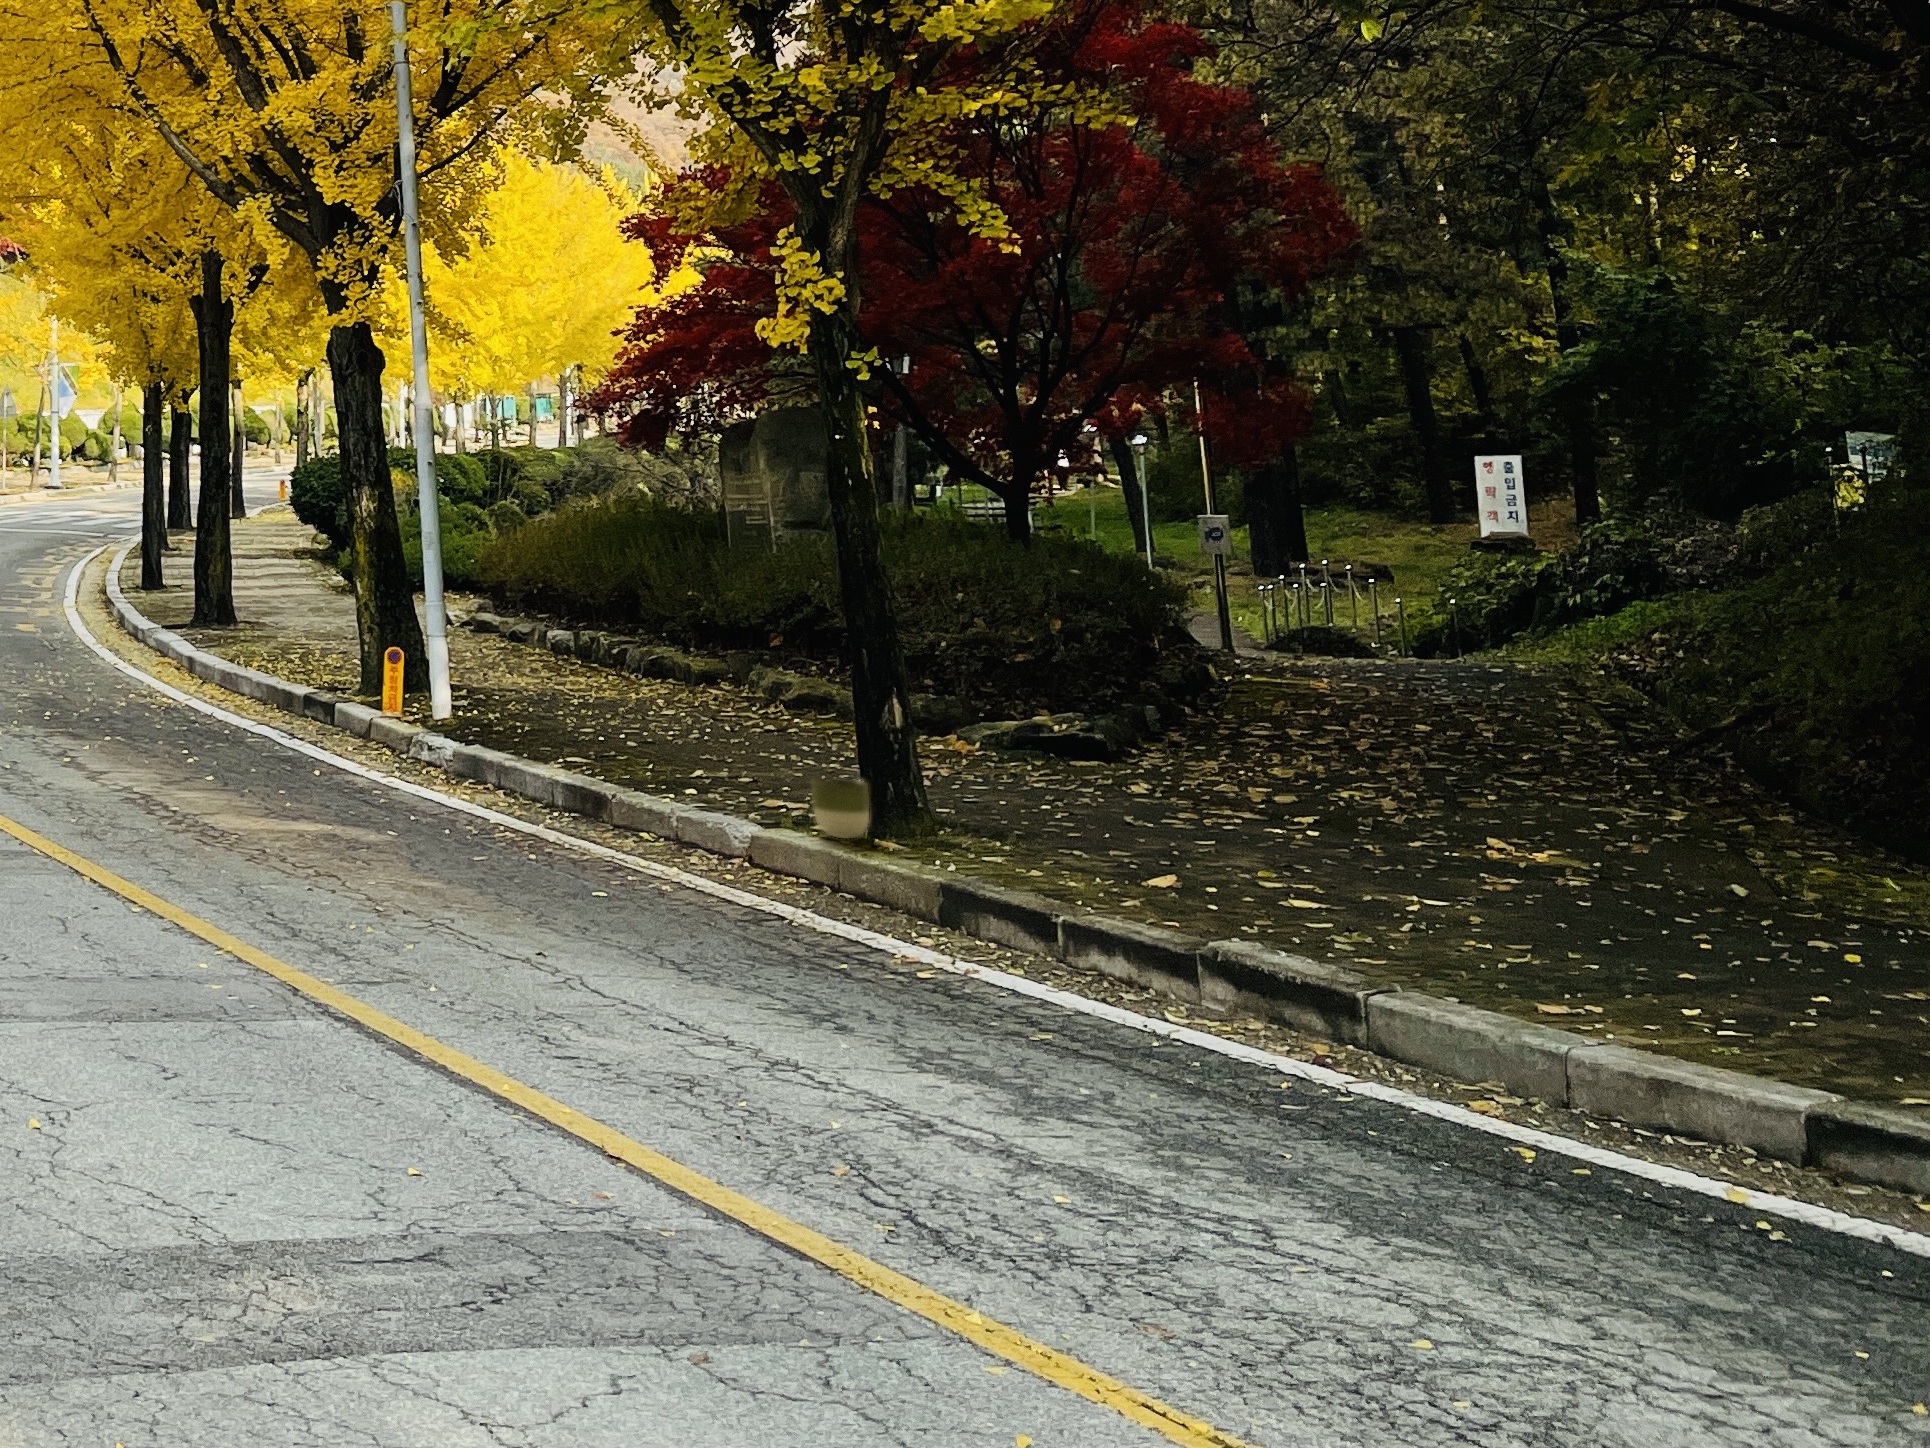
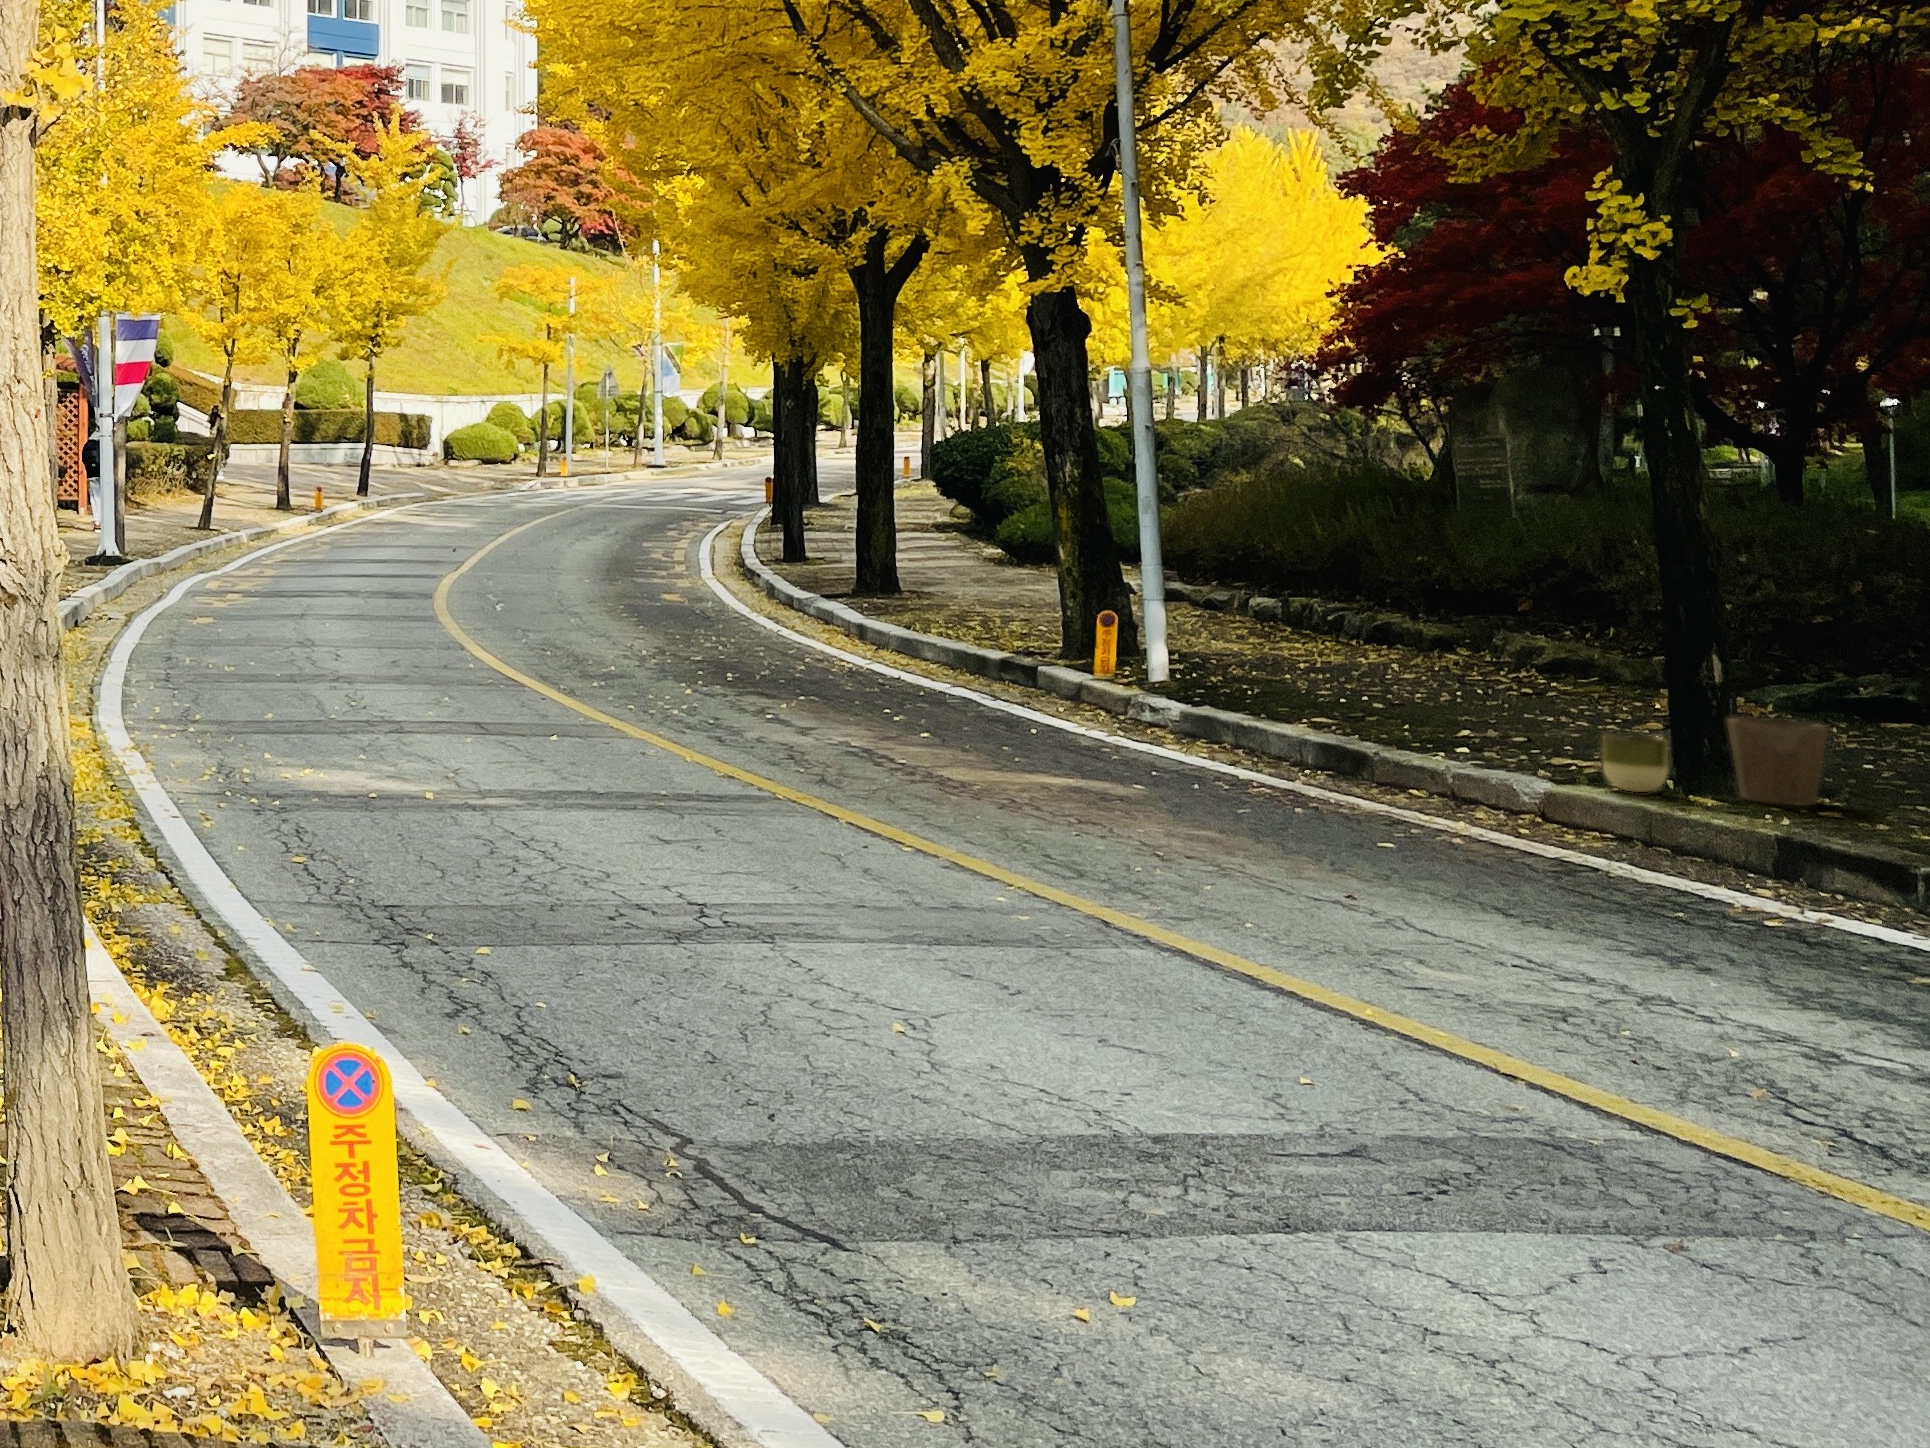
waste bin: none [915,759,1001,849] -> present [1727,717,1828,805]

